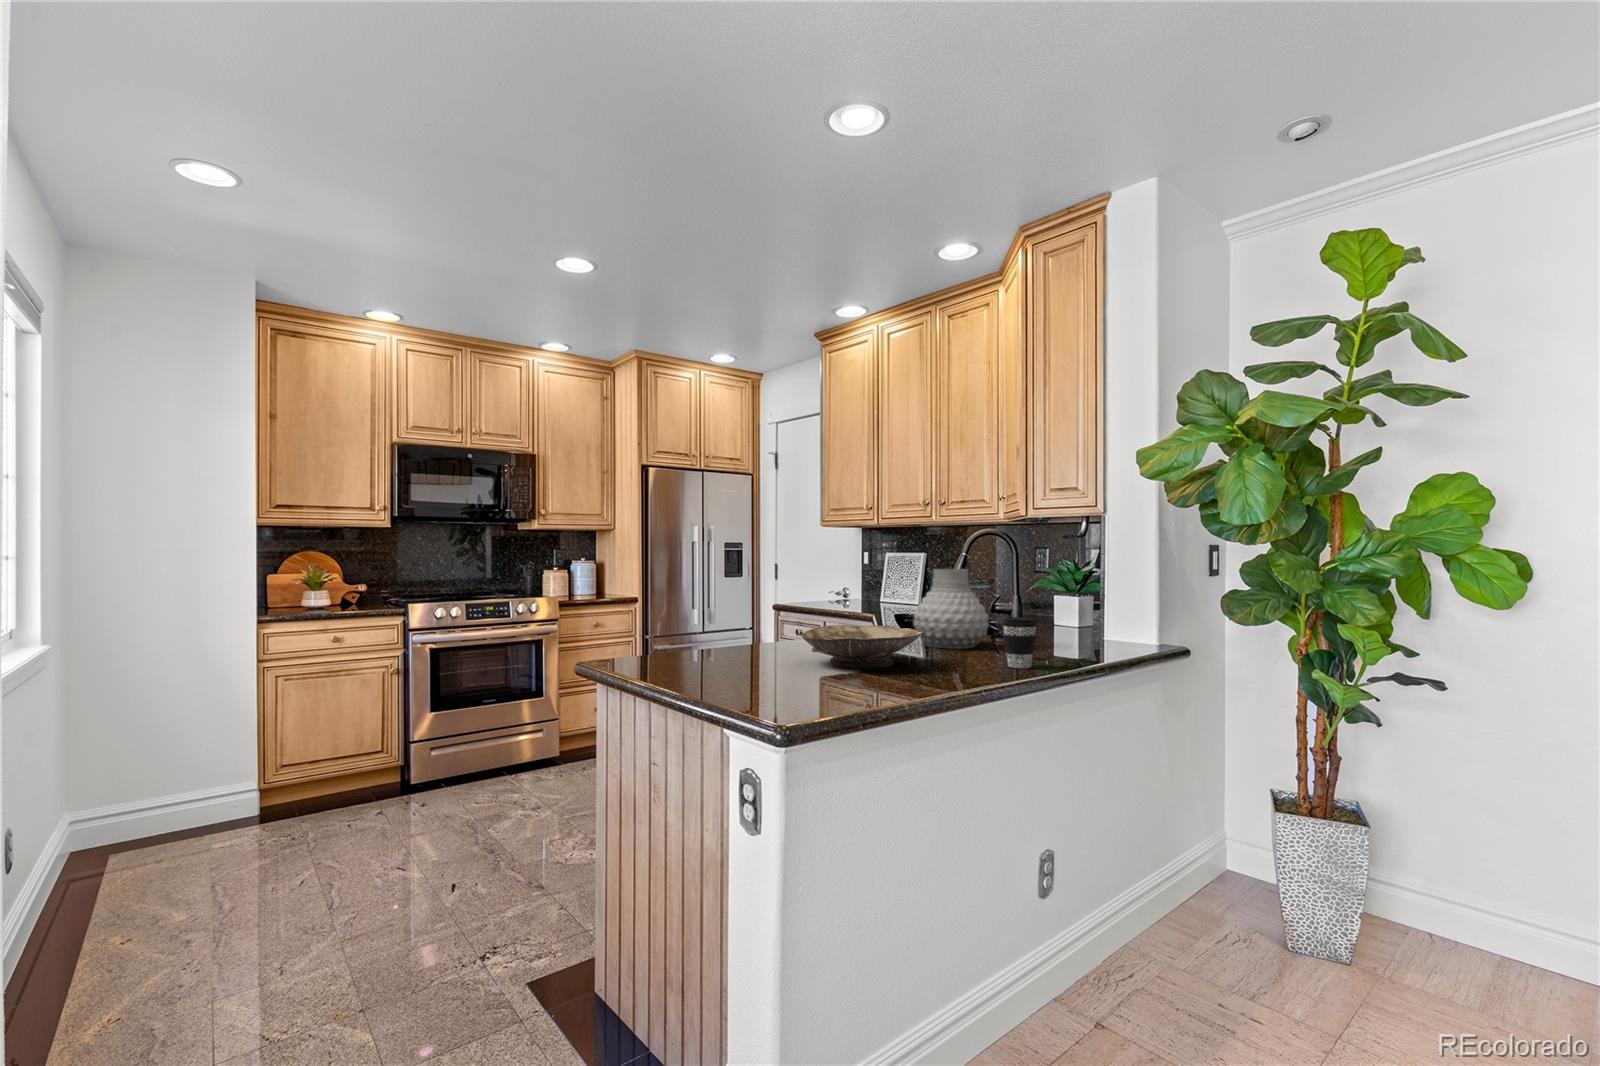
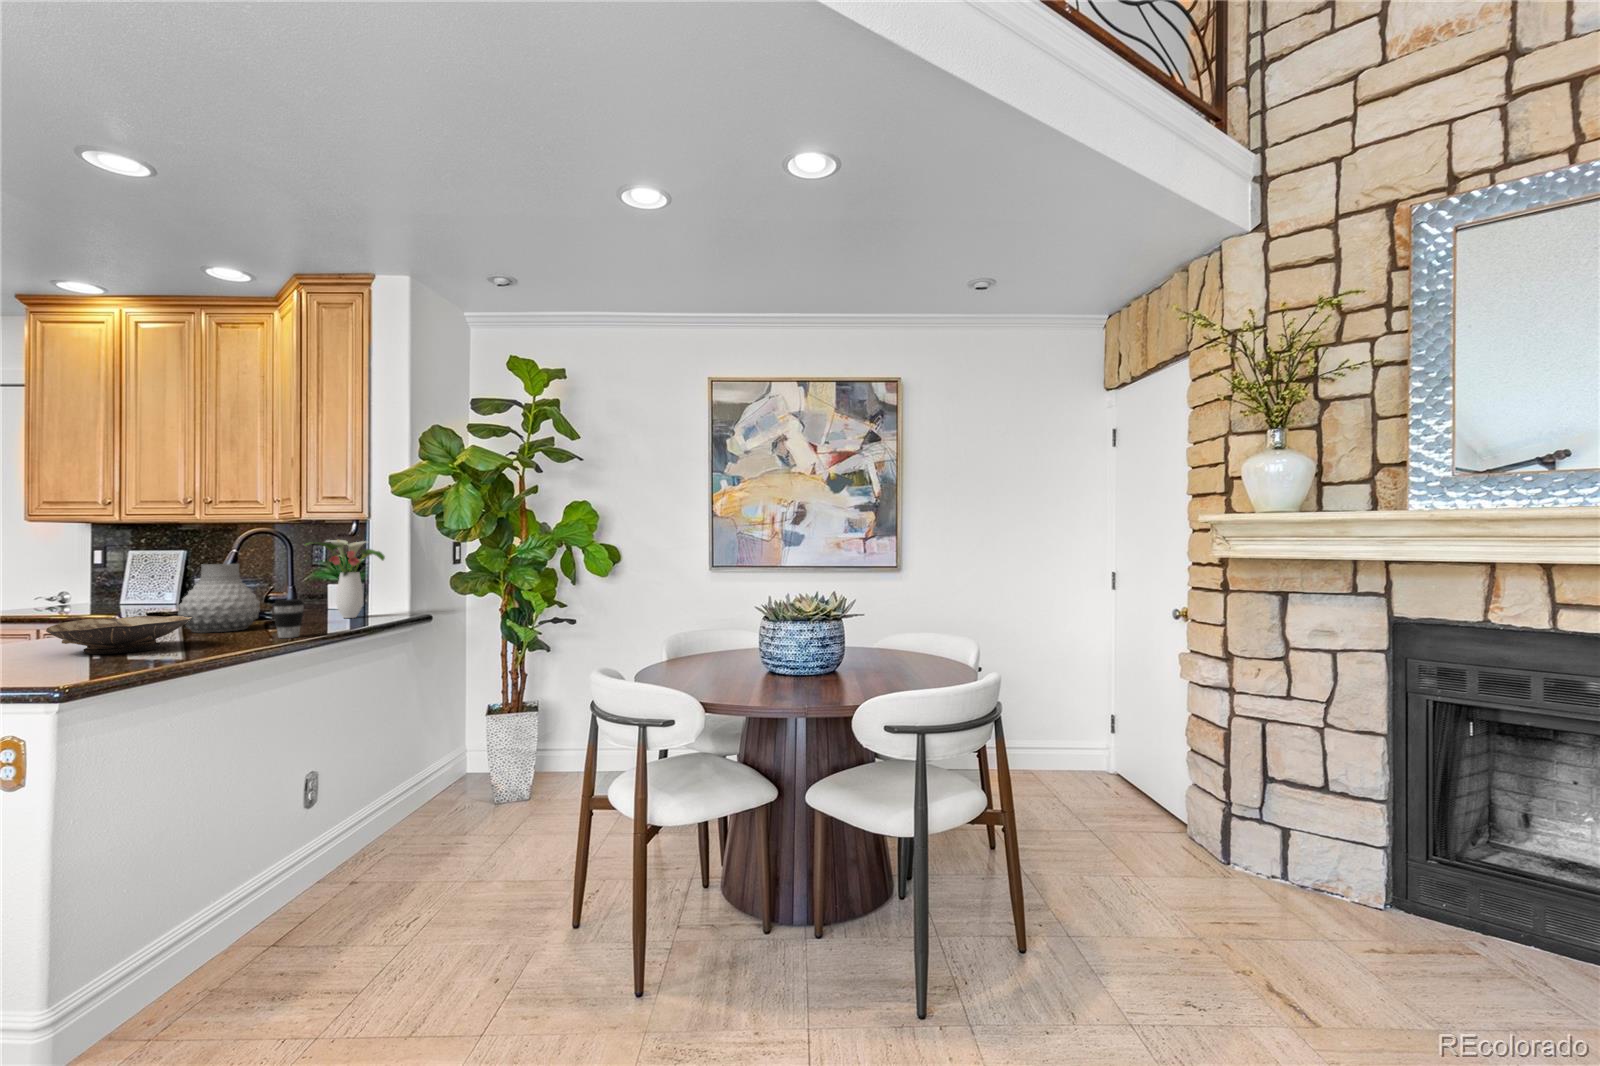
flower arrangement: none [1033,540,1128,643] -> present [306,540,385,618]

